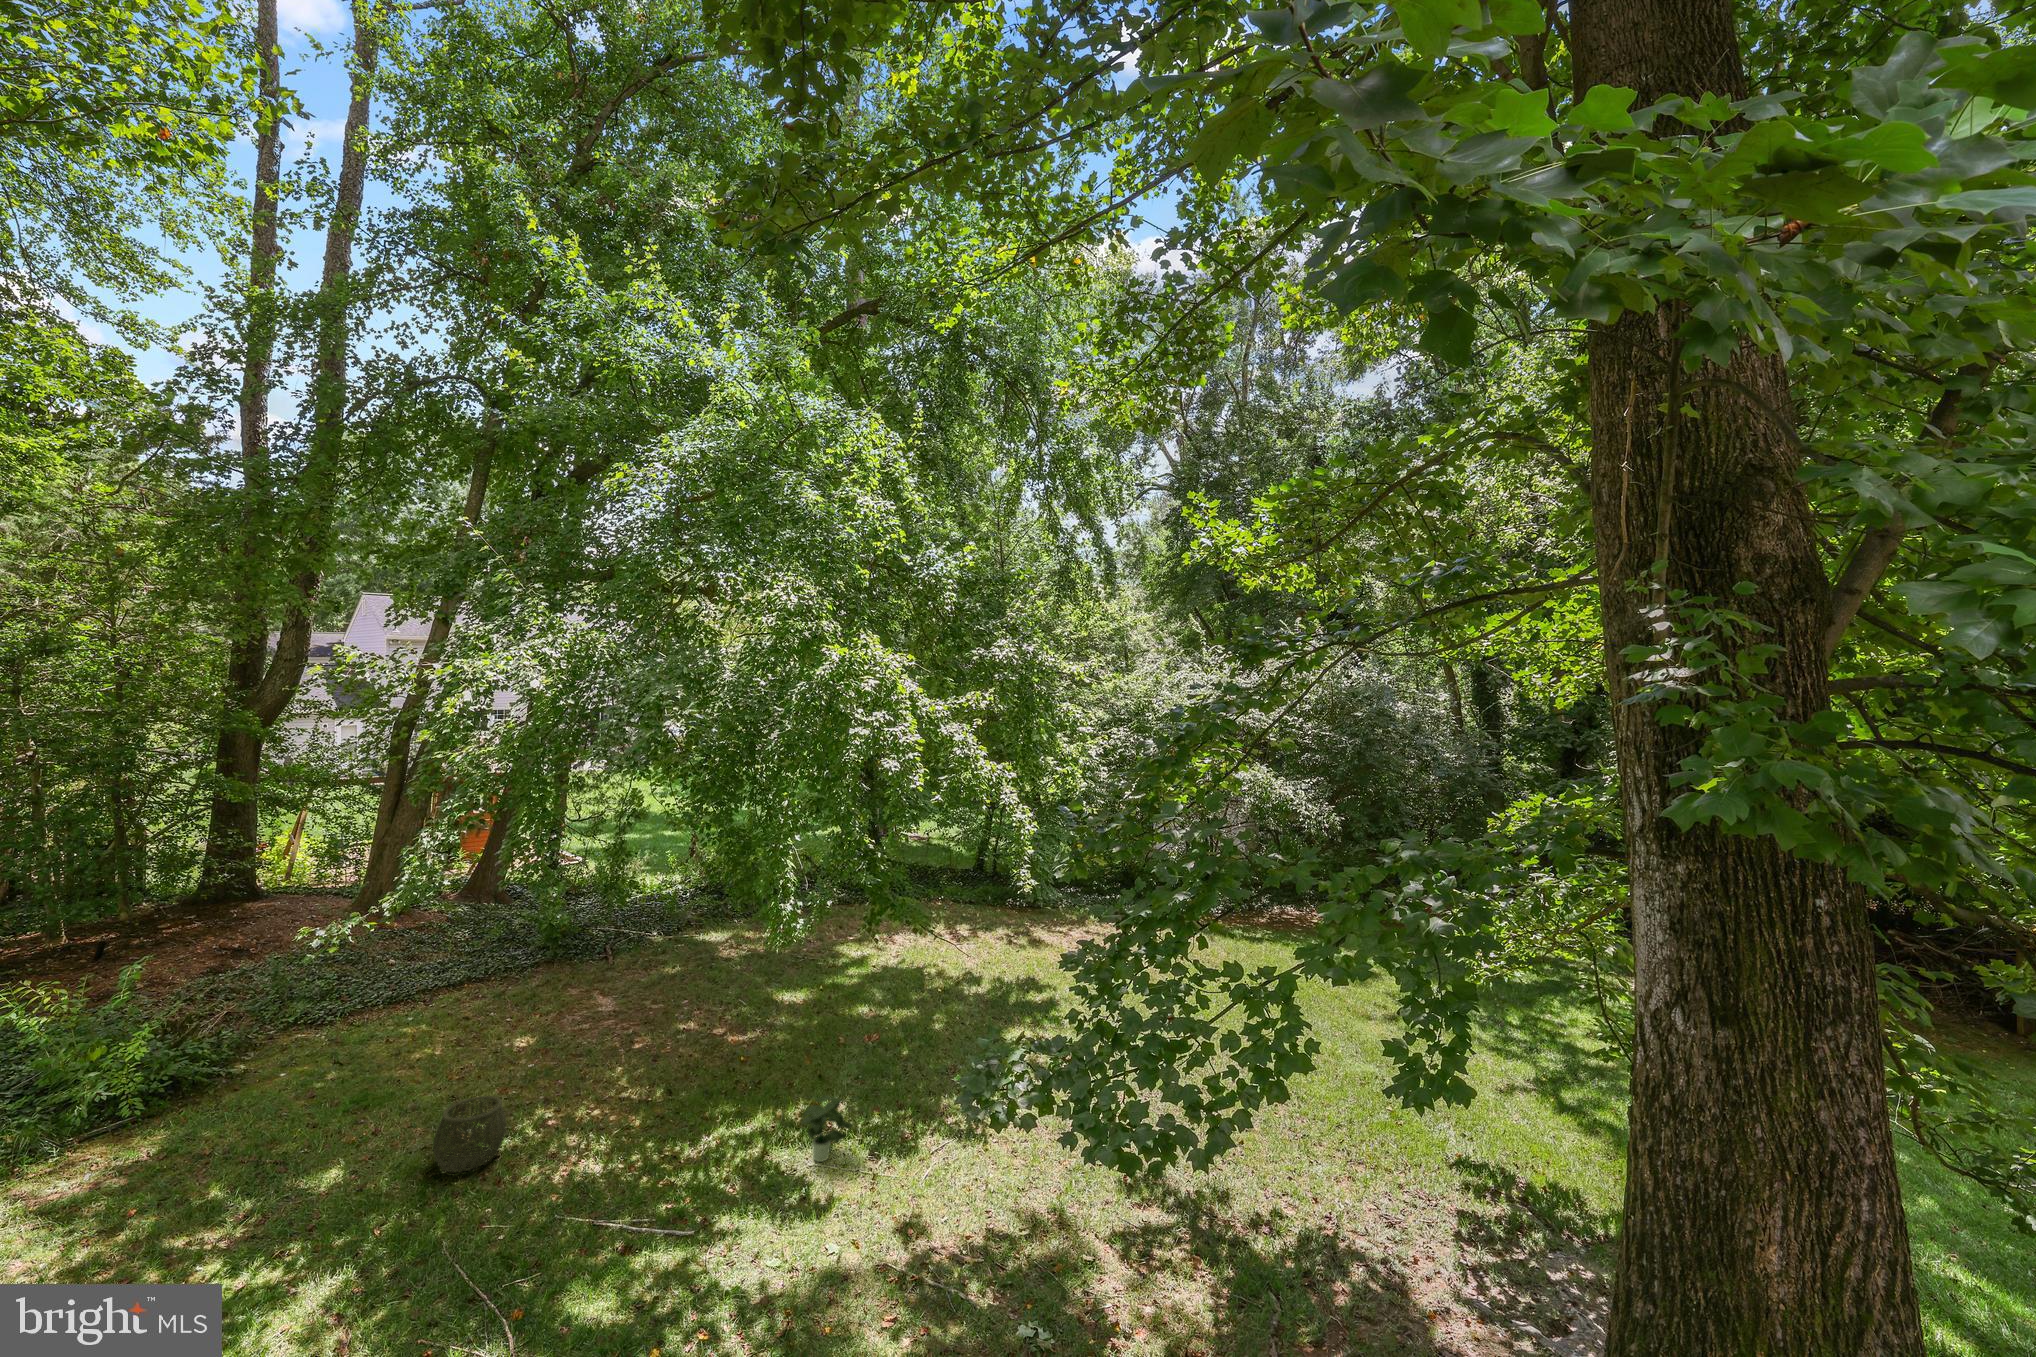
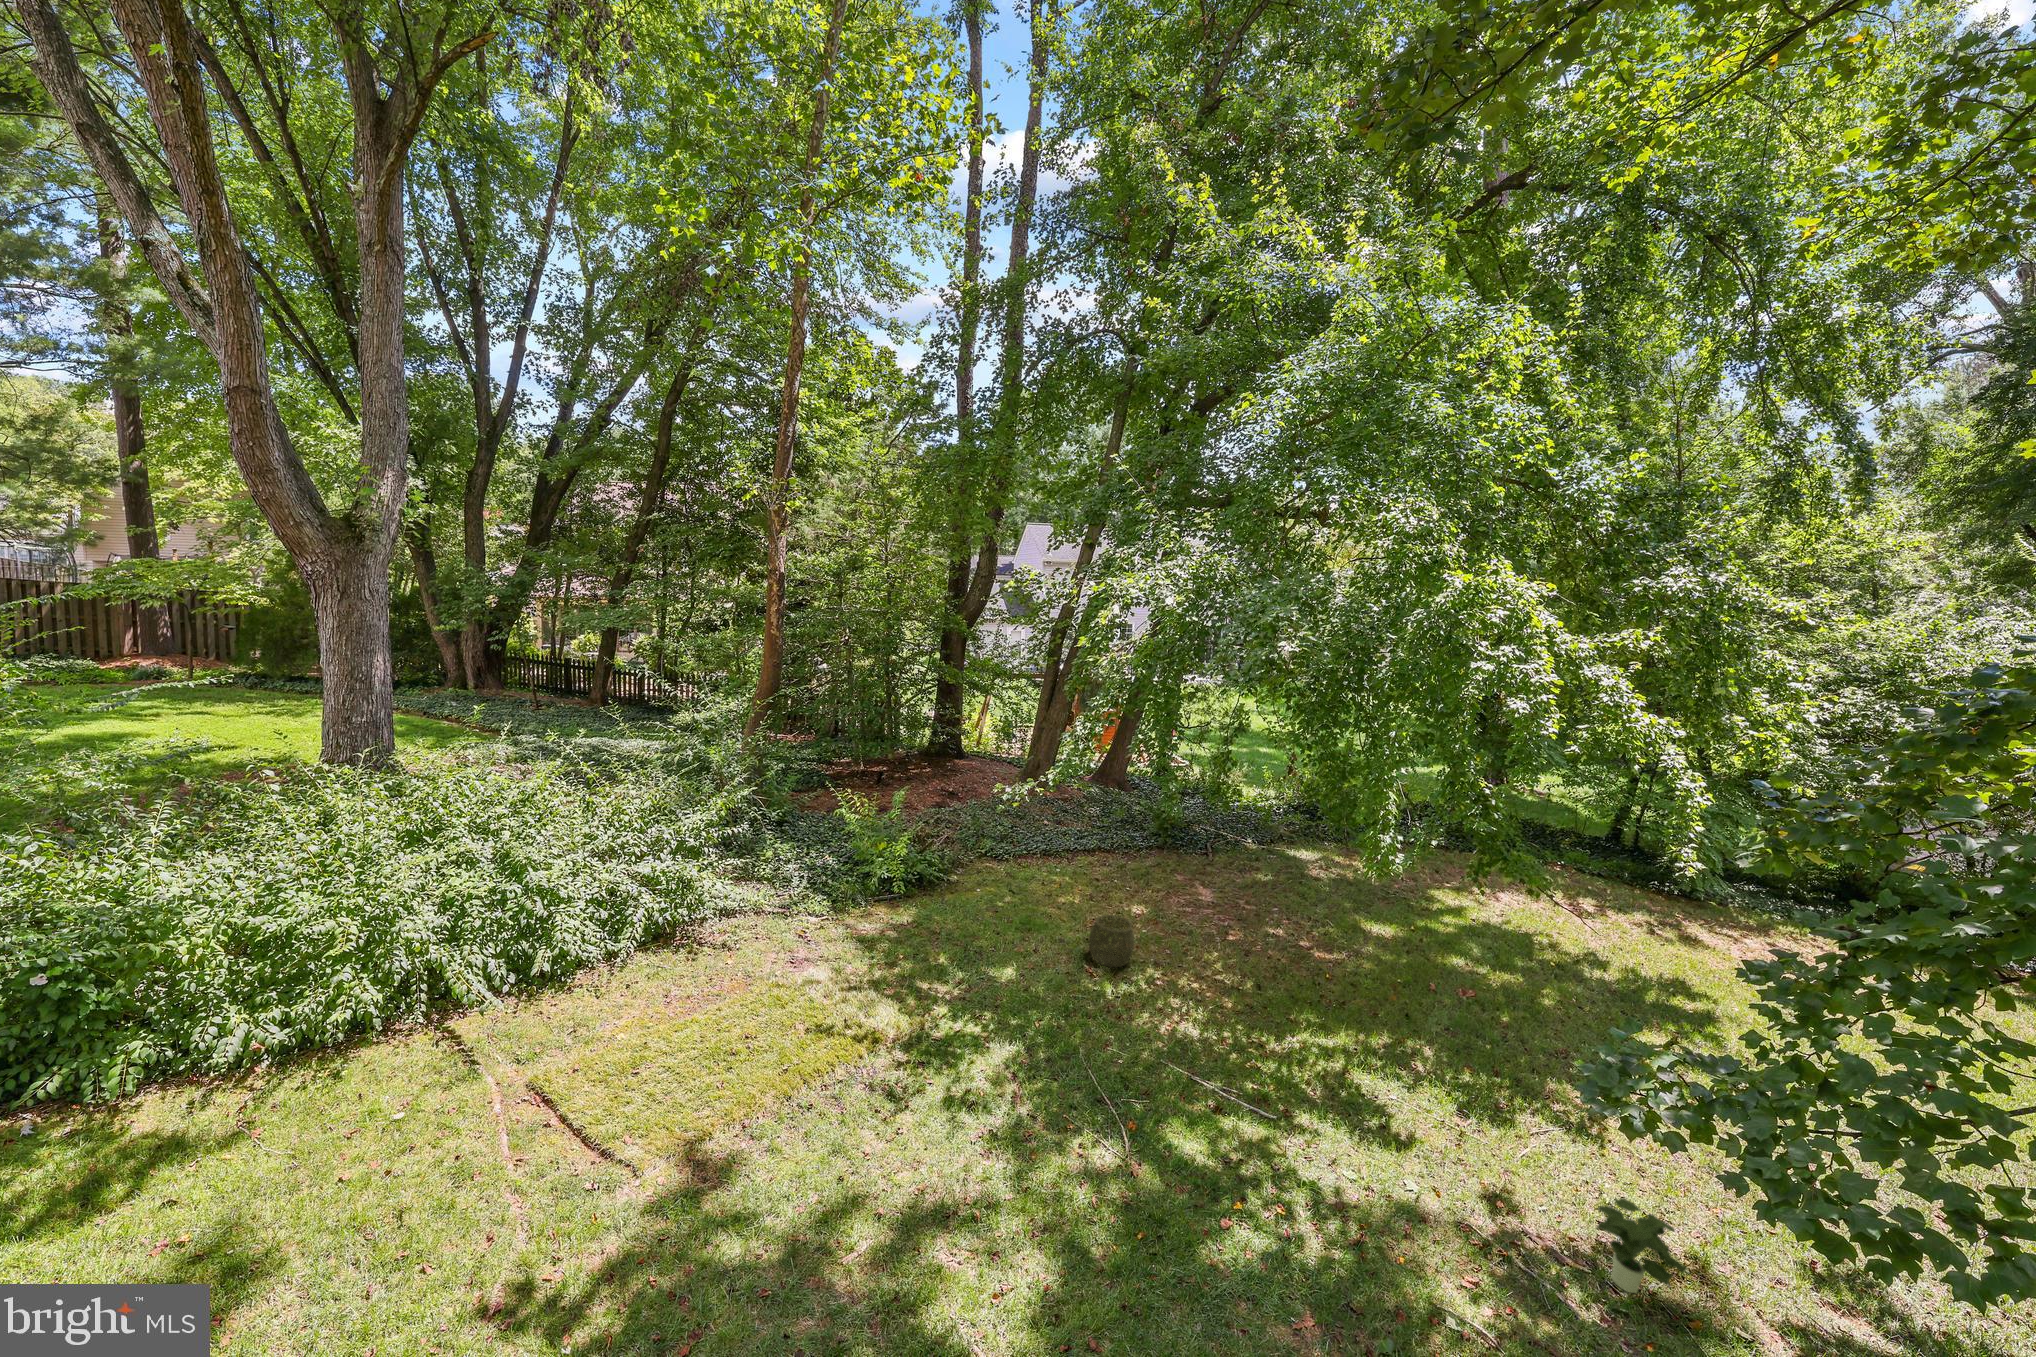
potted plant: present [802,1095,853,1162] -> present [1597,1198,1687,1293]

